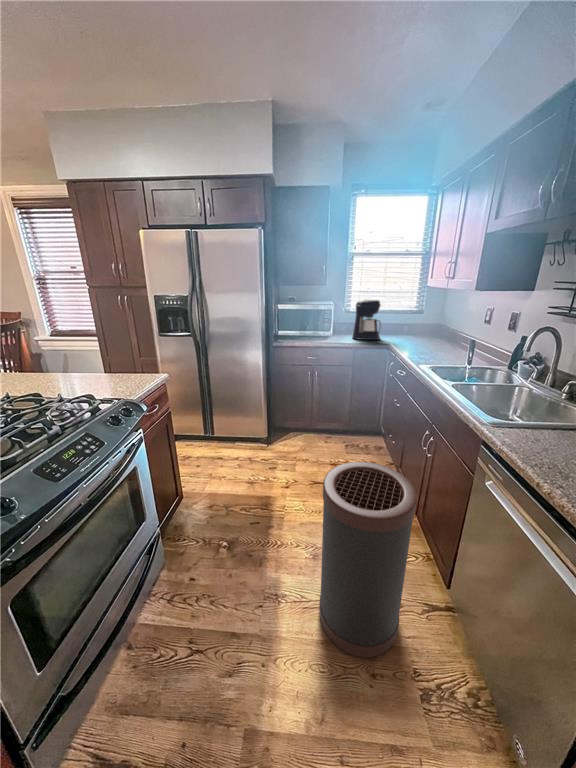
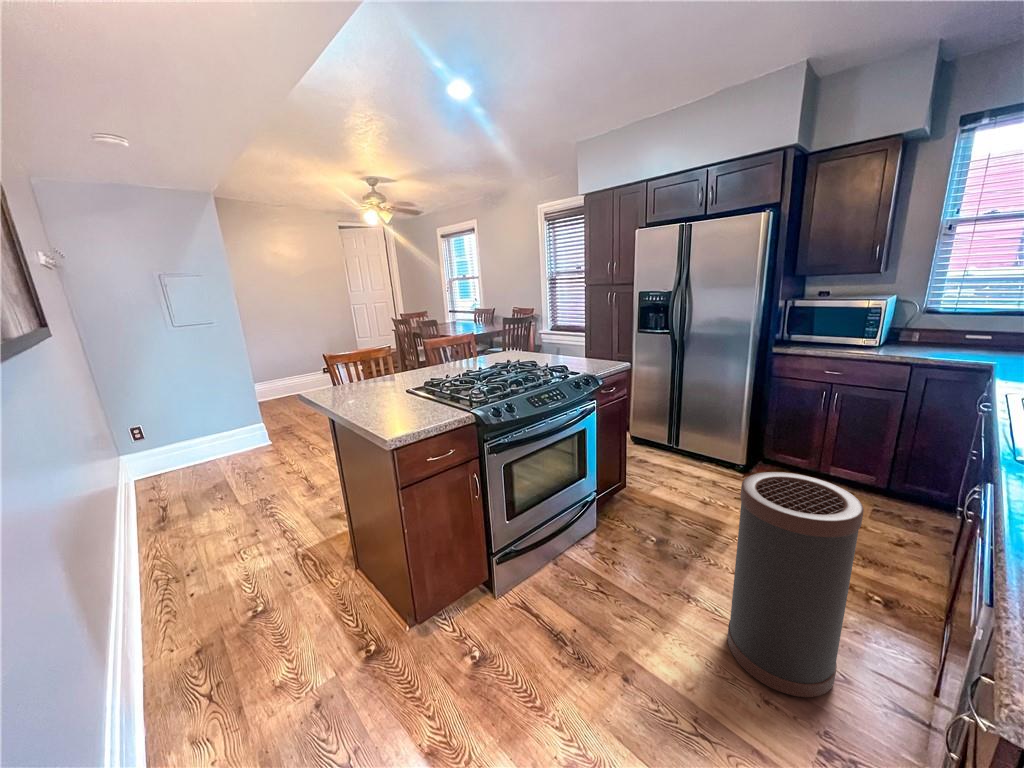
coffee maker: present [352,300,381,340] -> none [916,295,985,358]

